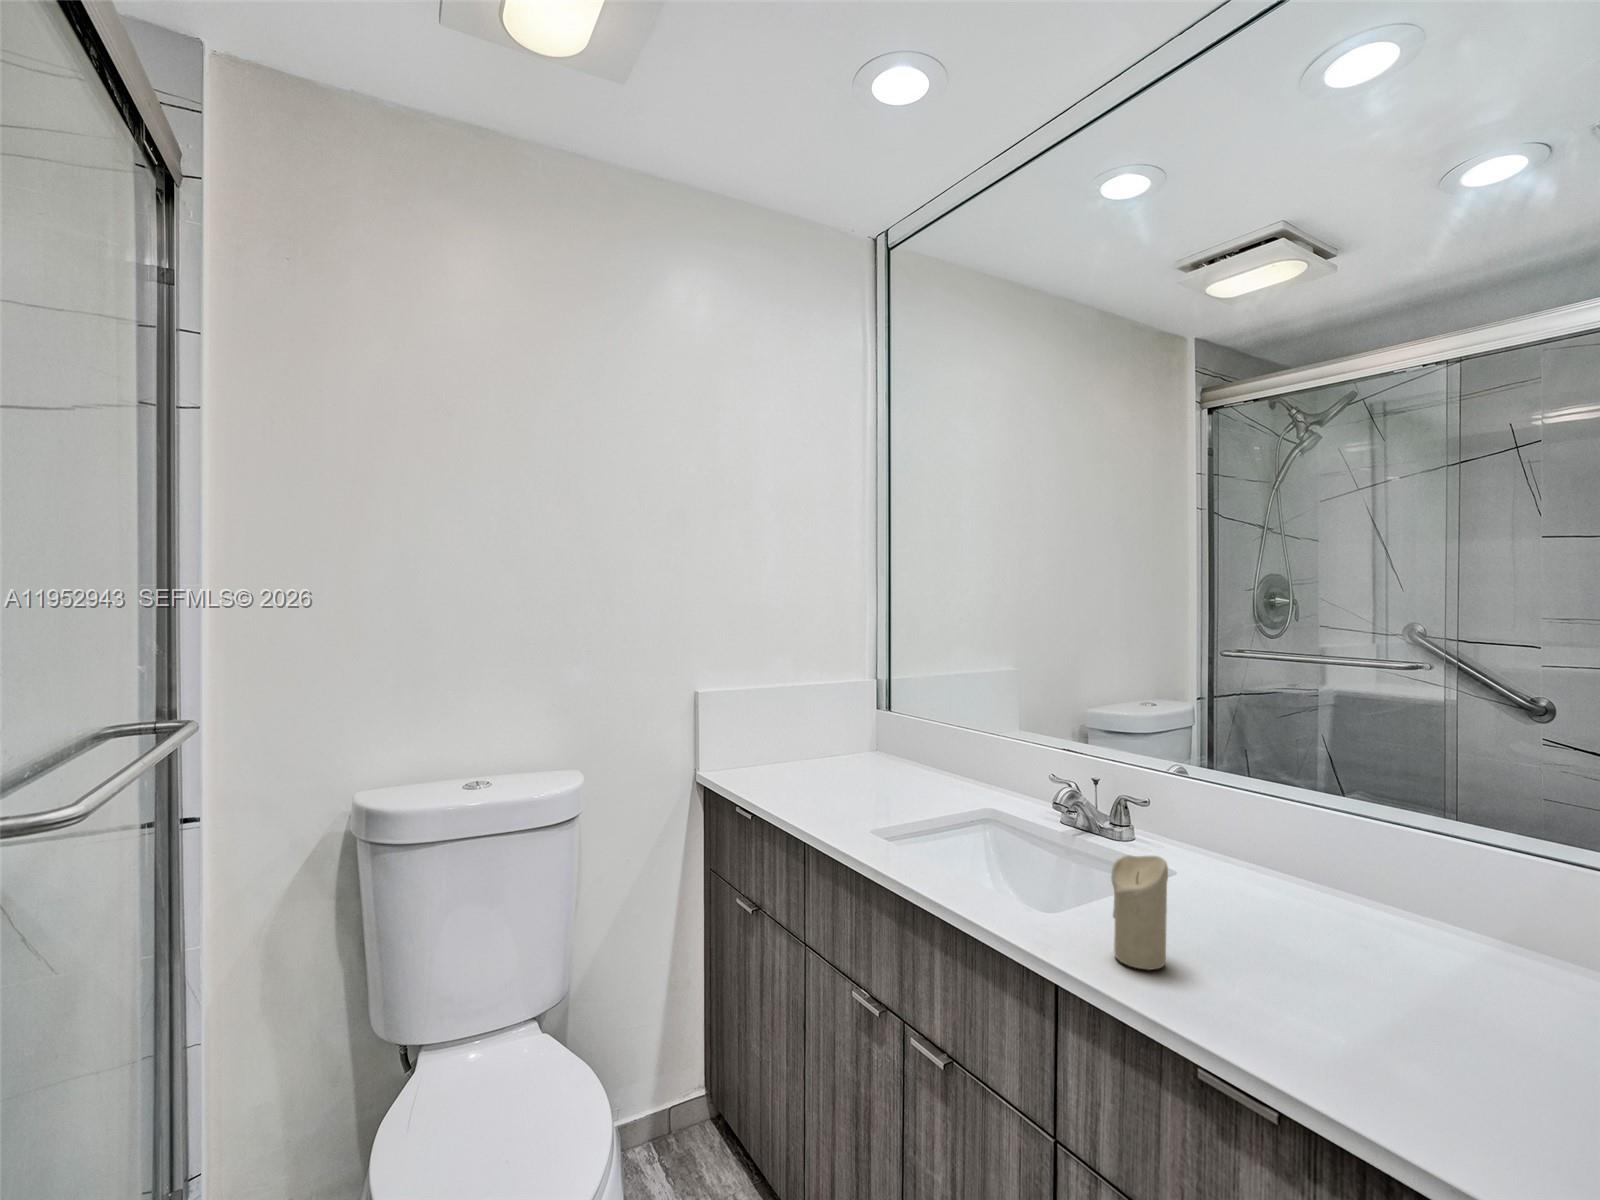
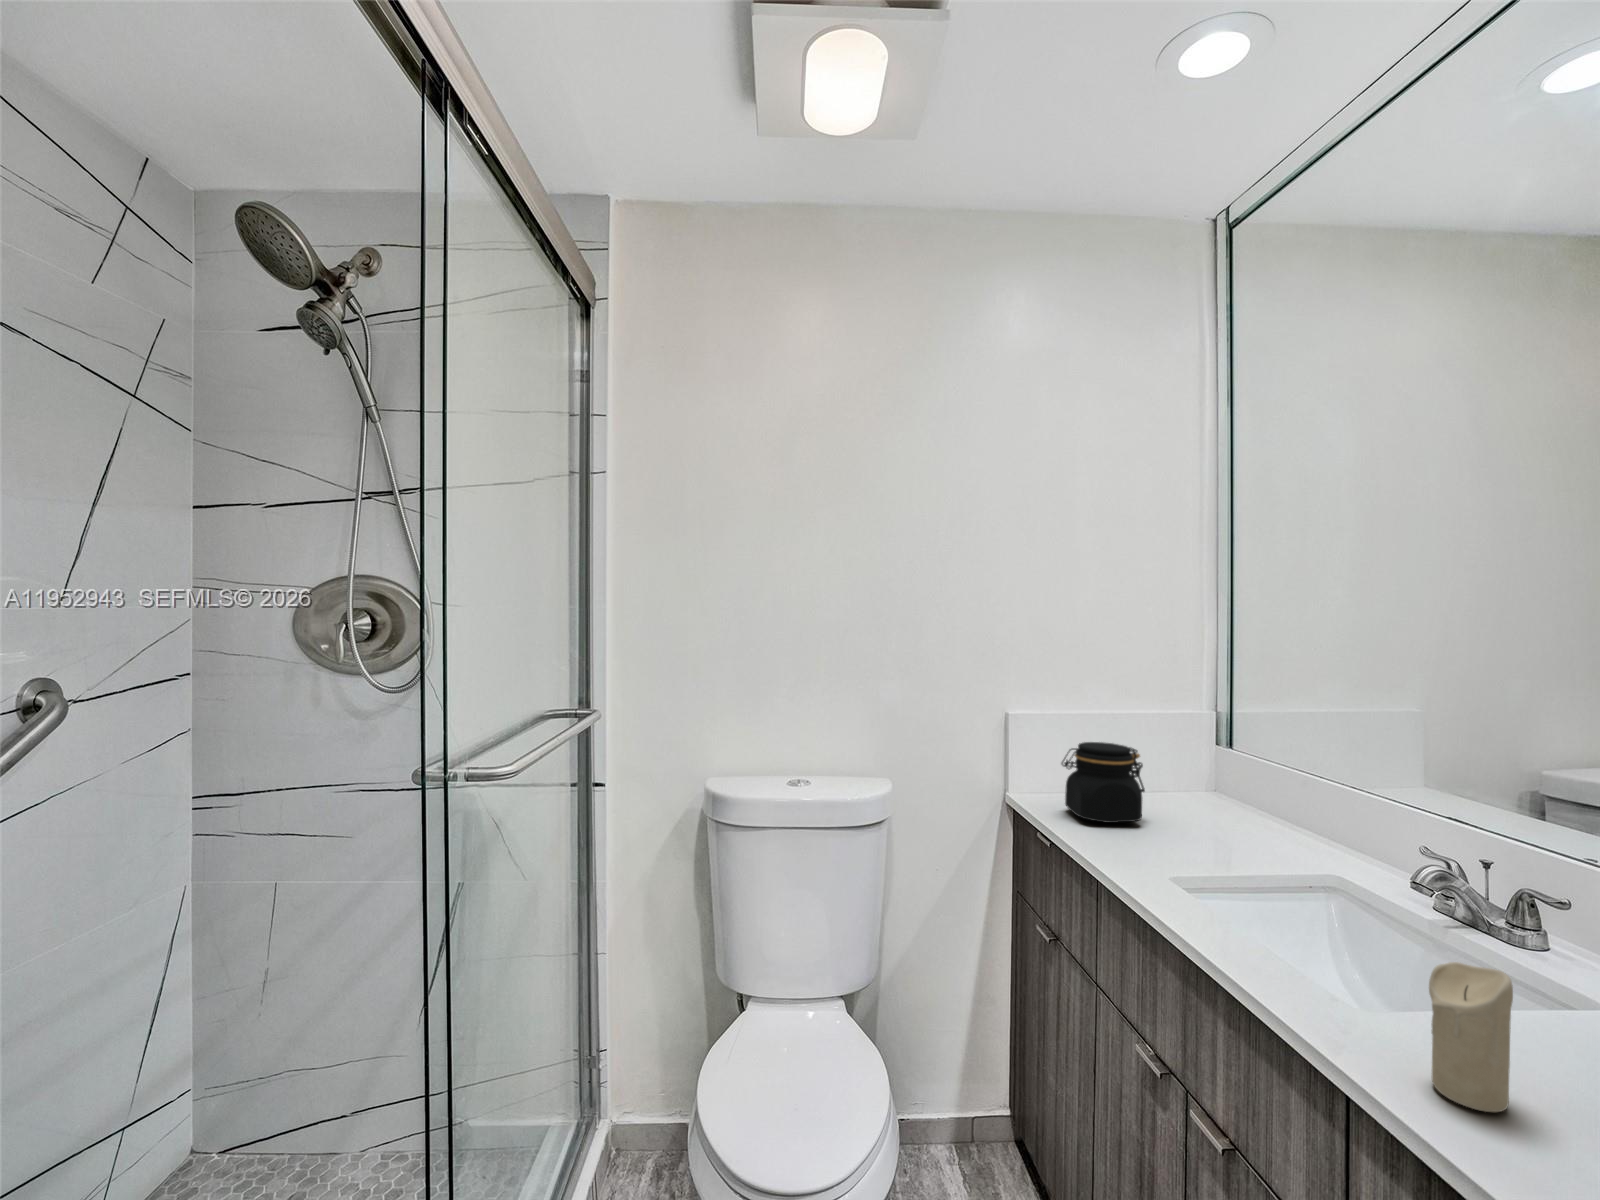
jar: none [758,714,831,789] -> present [1061,742,1145,823]

